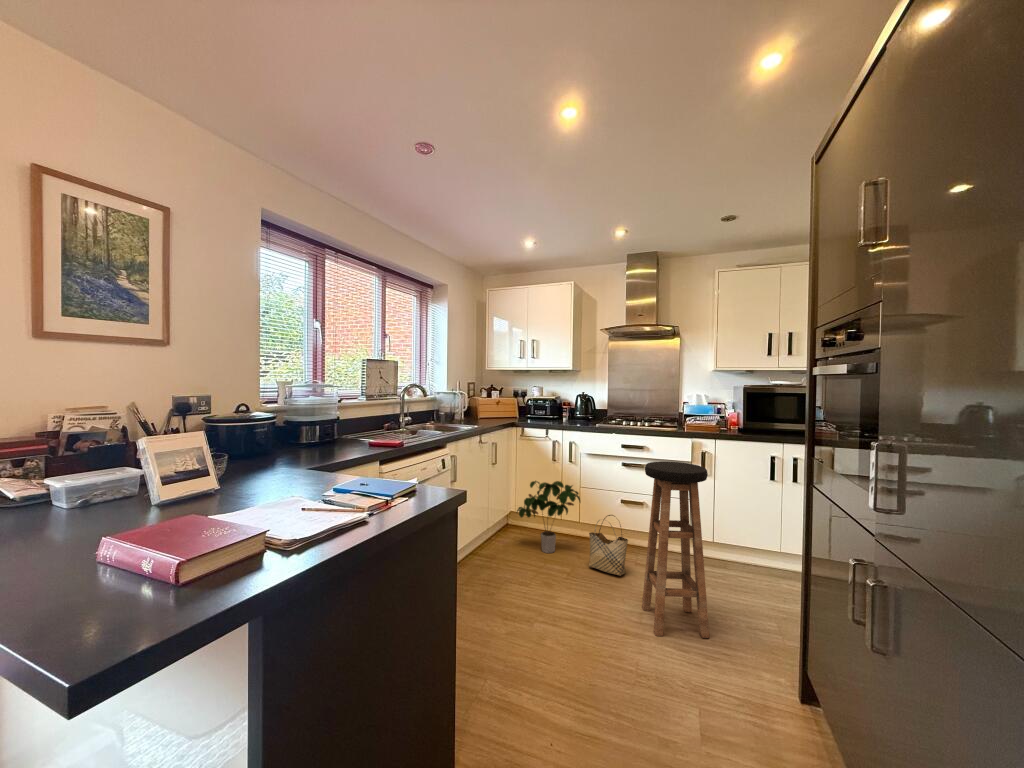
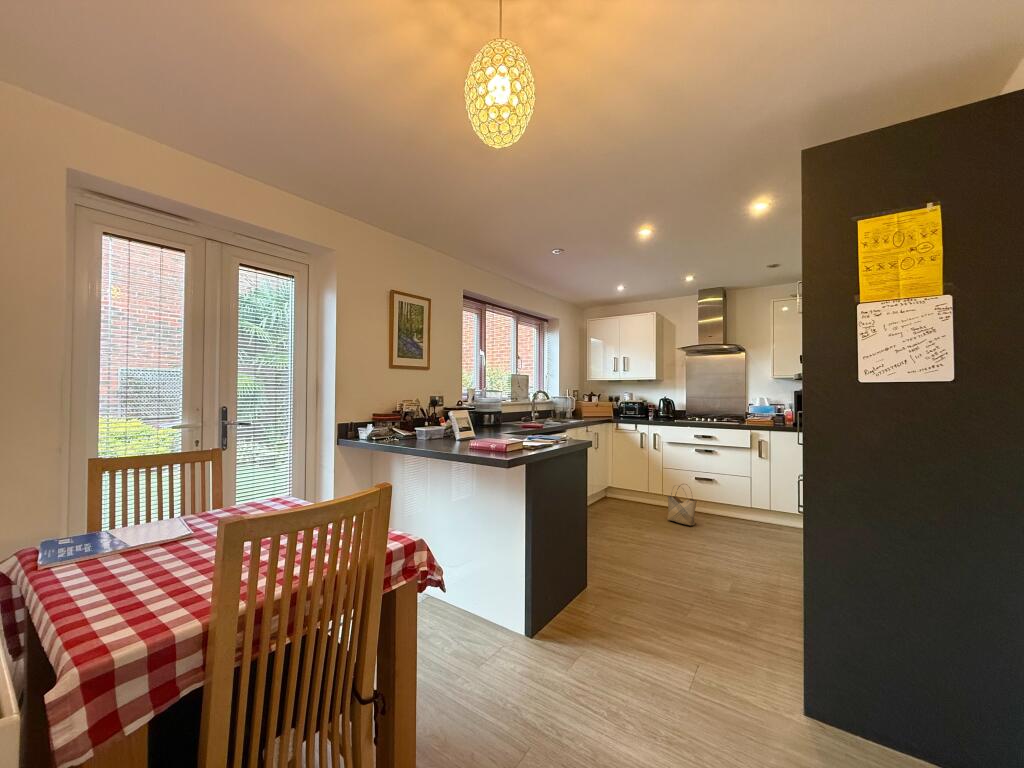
bar stool: present [642,461,709,638] -> none [703,442,748,557]
potted plant: present [517,481,580,553] -> none [614,460,662,512]

